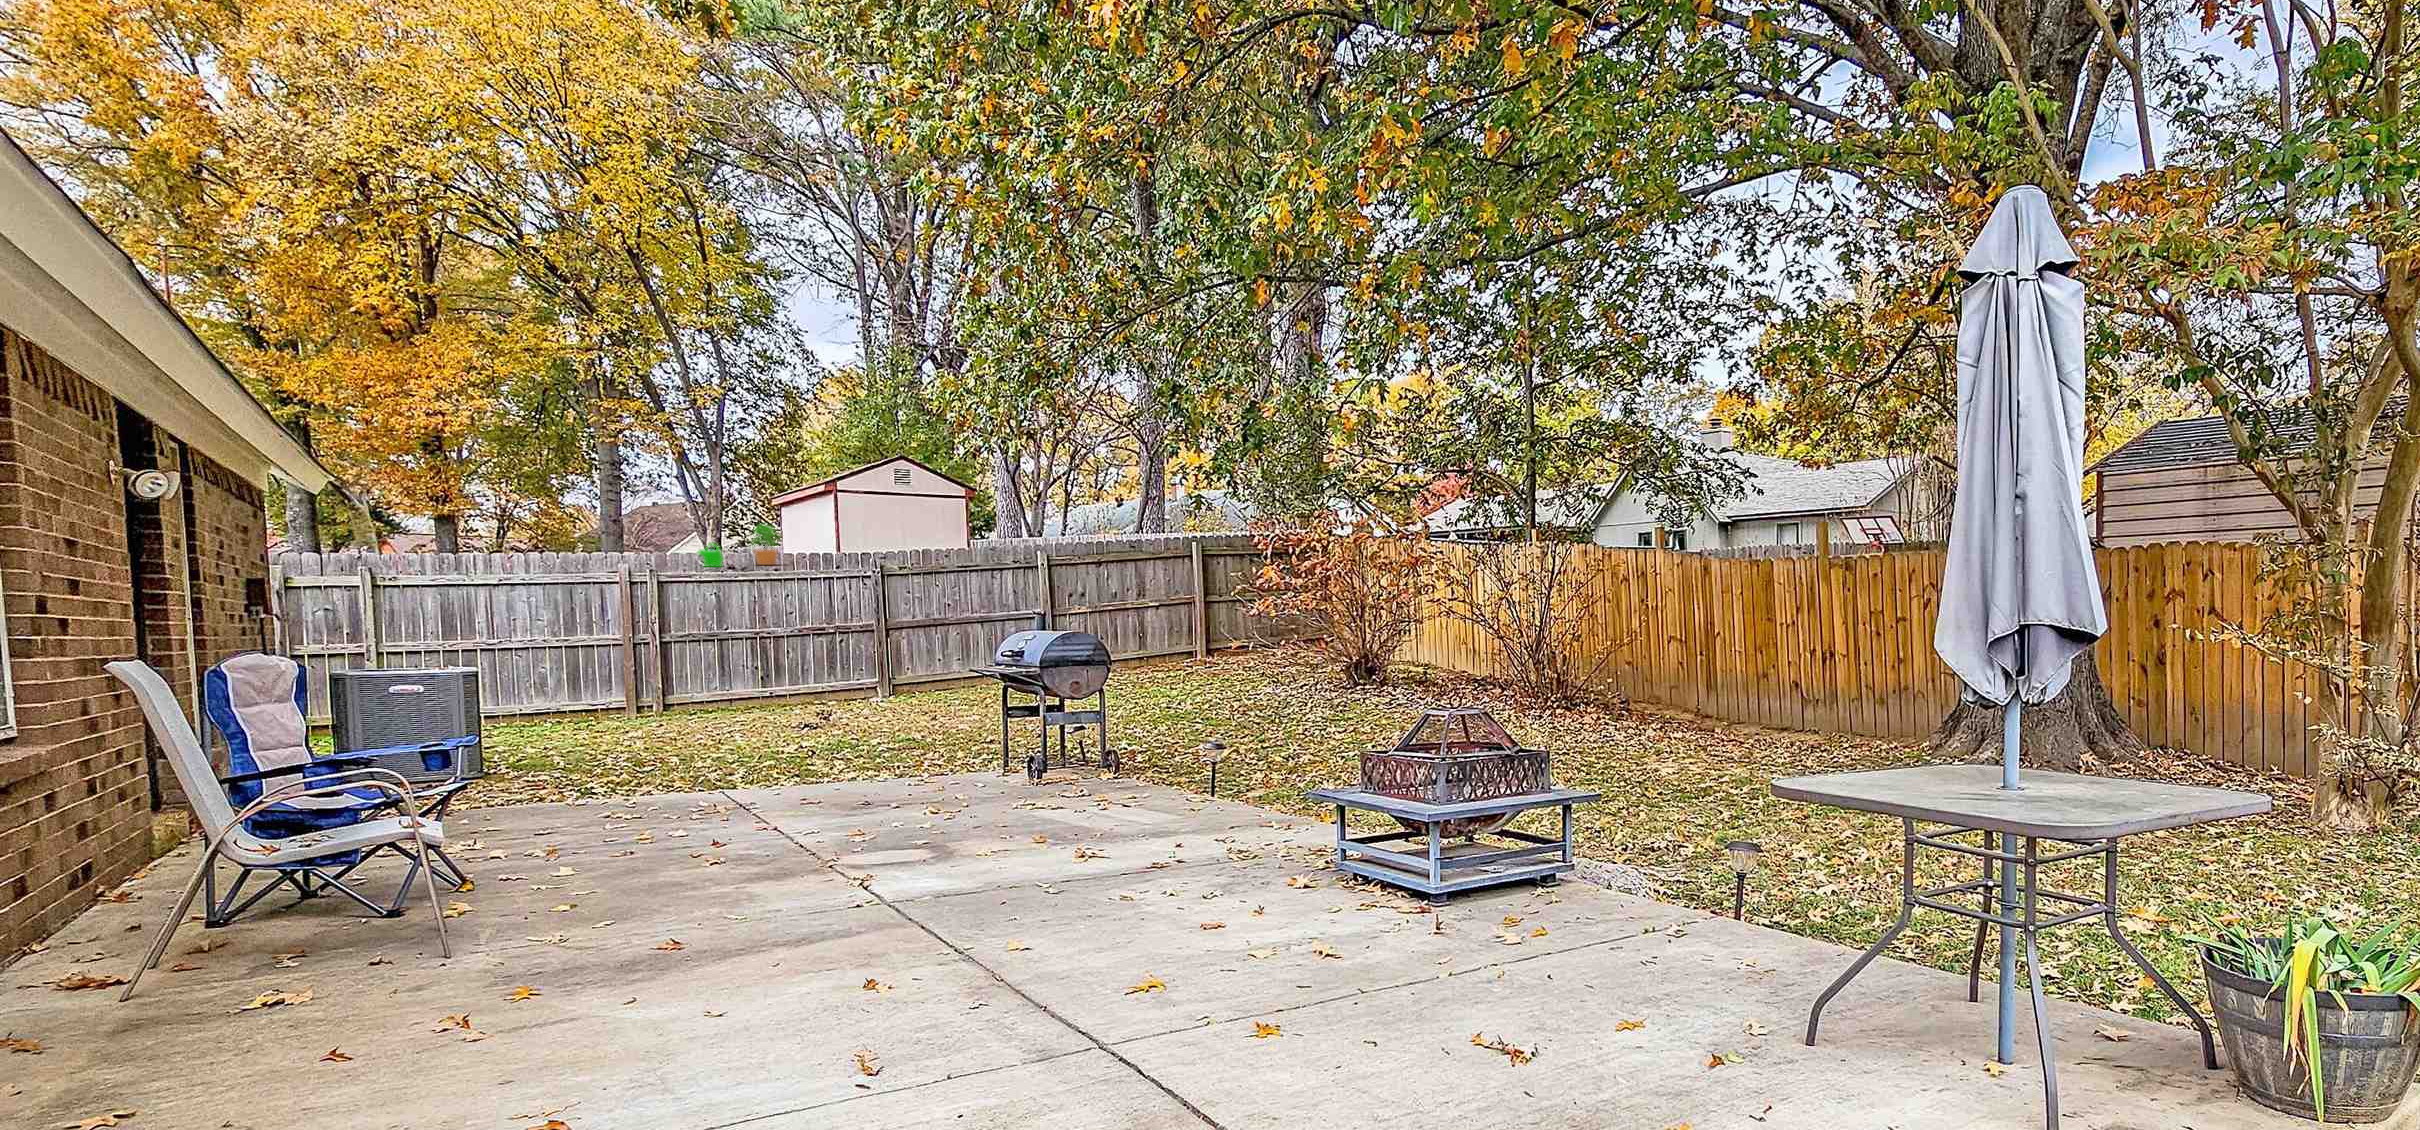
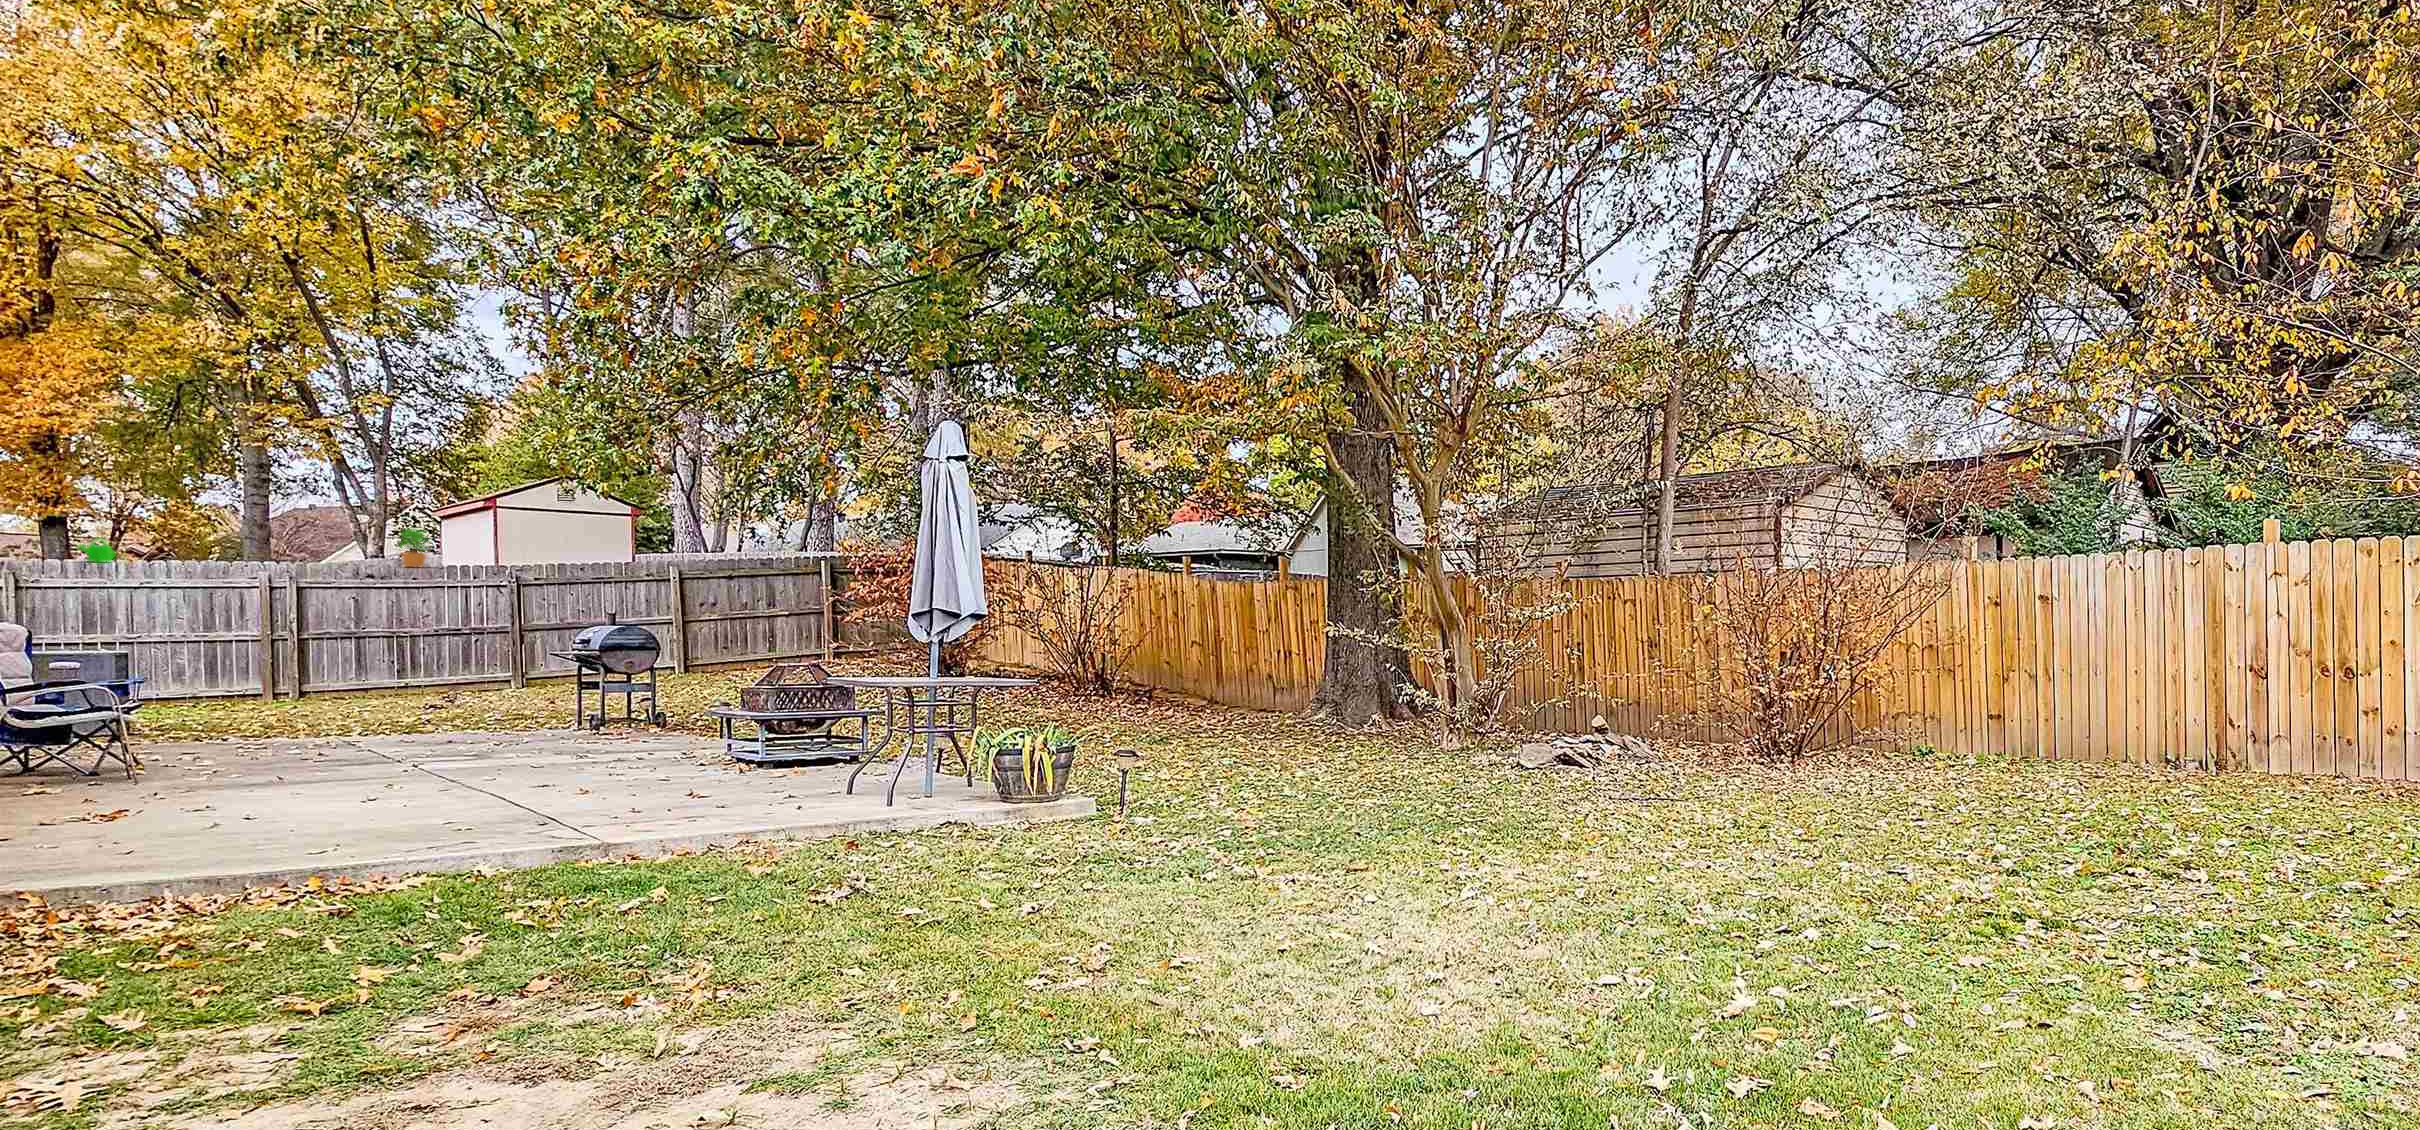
watering can: present [698,543,724,567] -> present [78,538,116,562]

